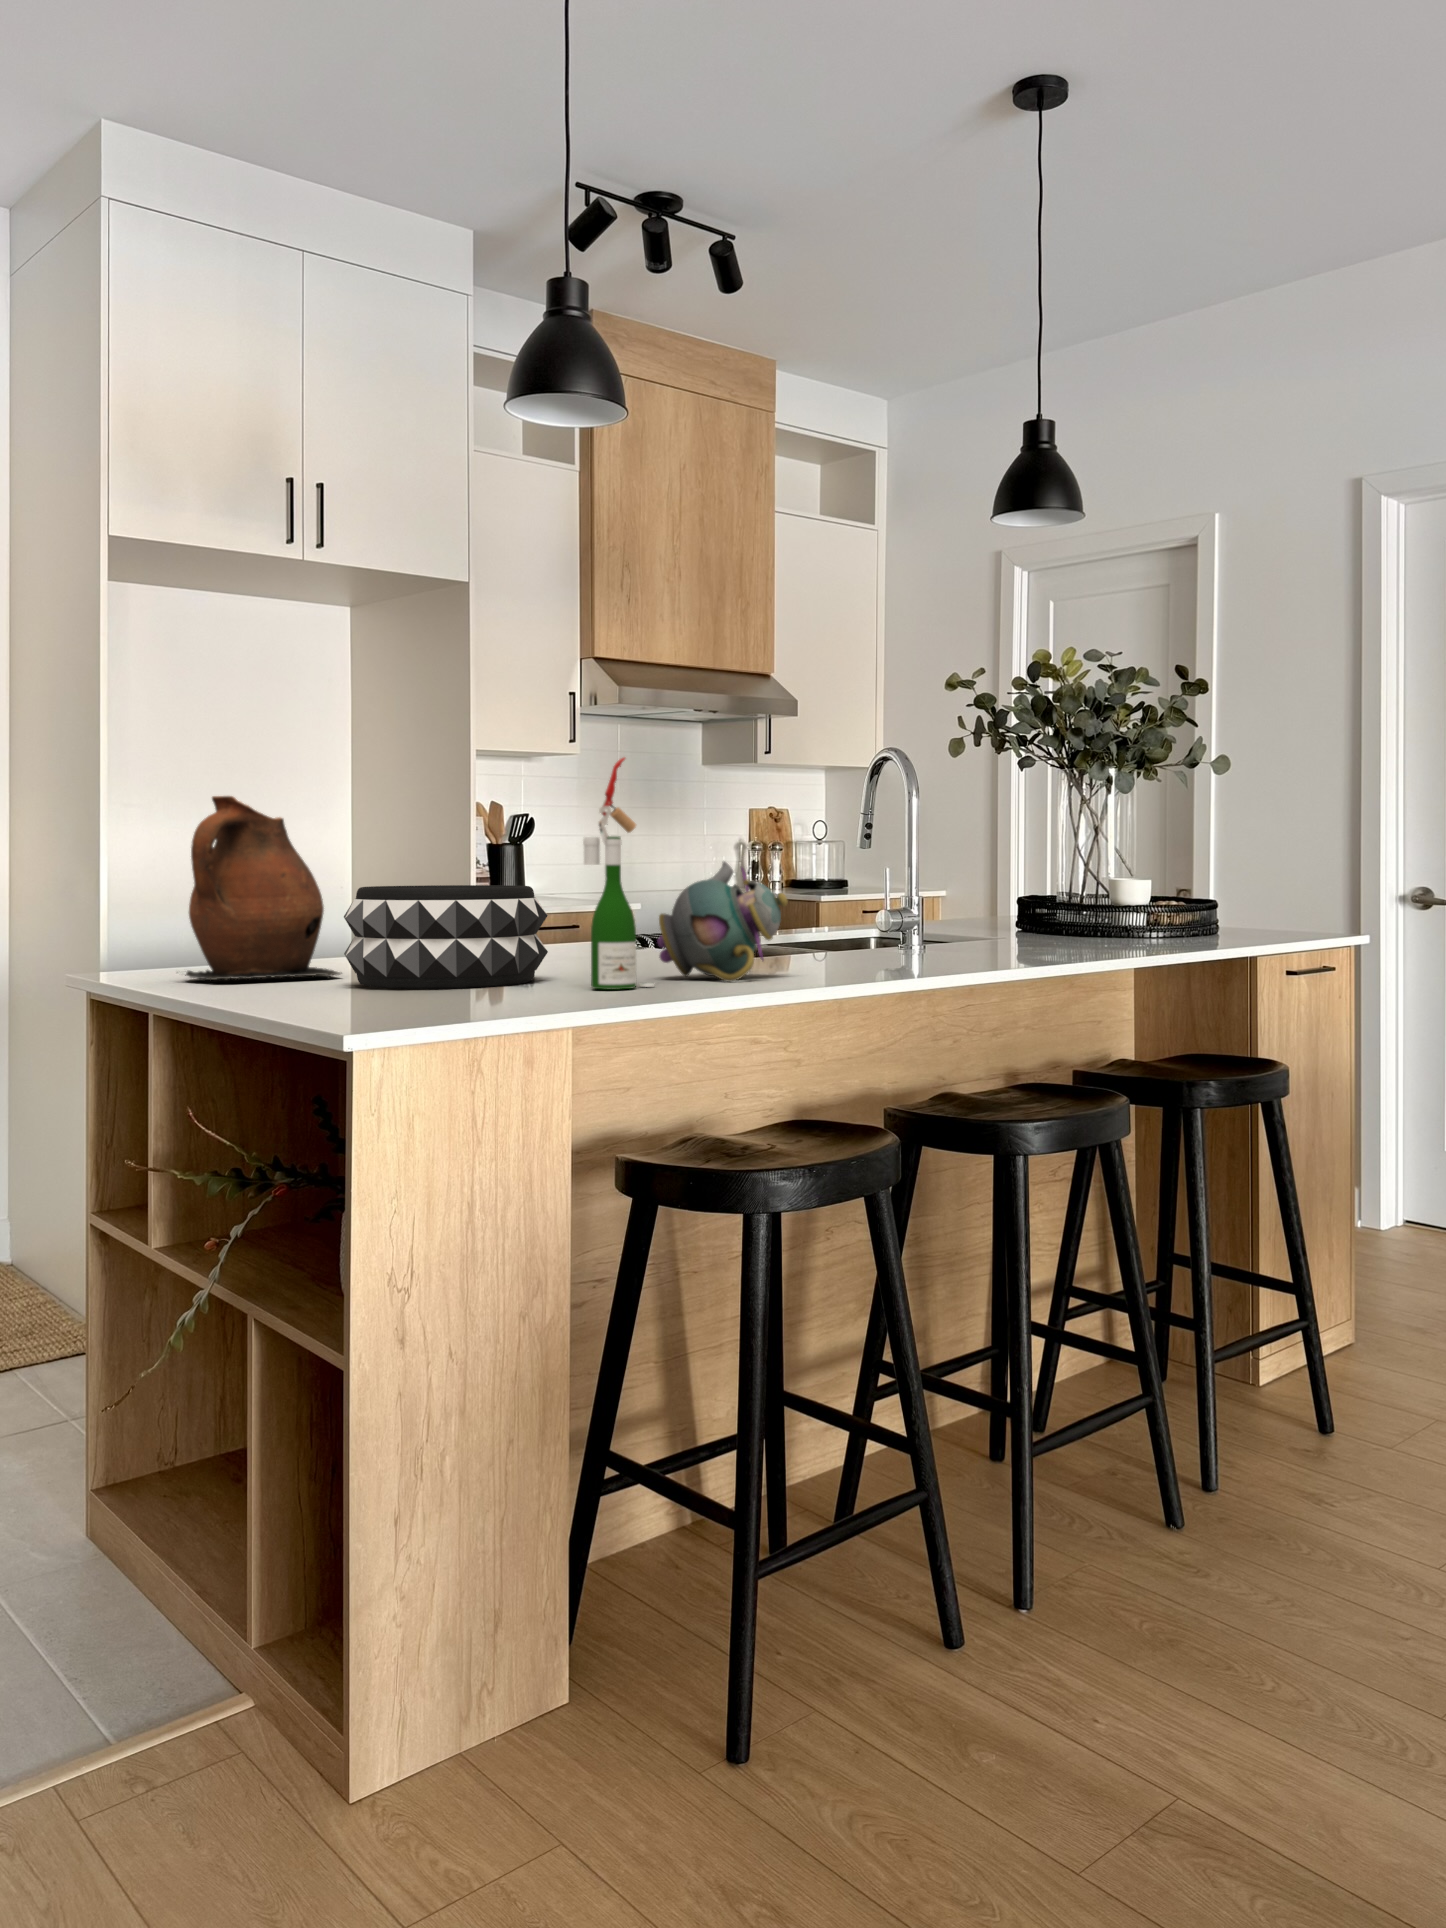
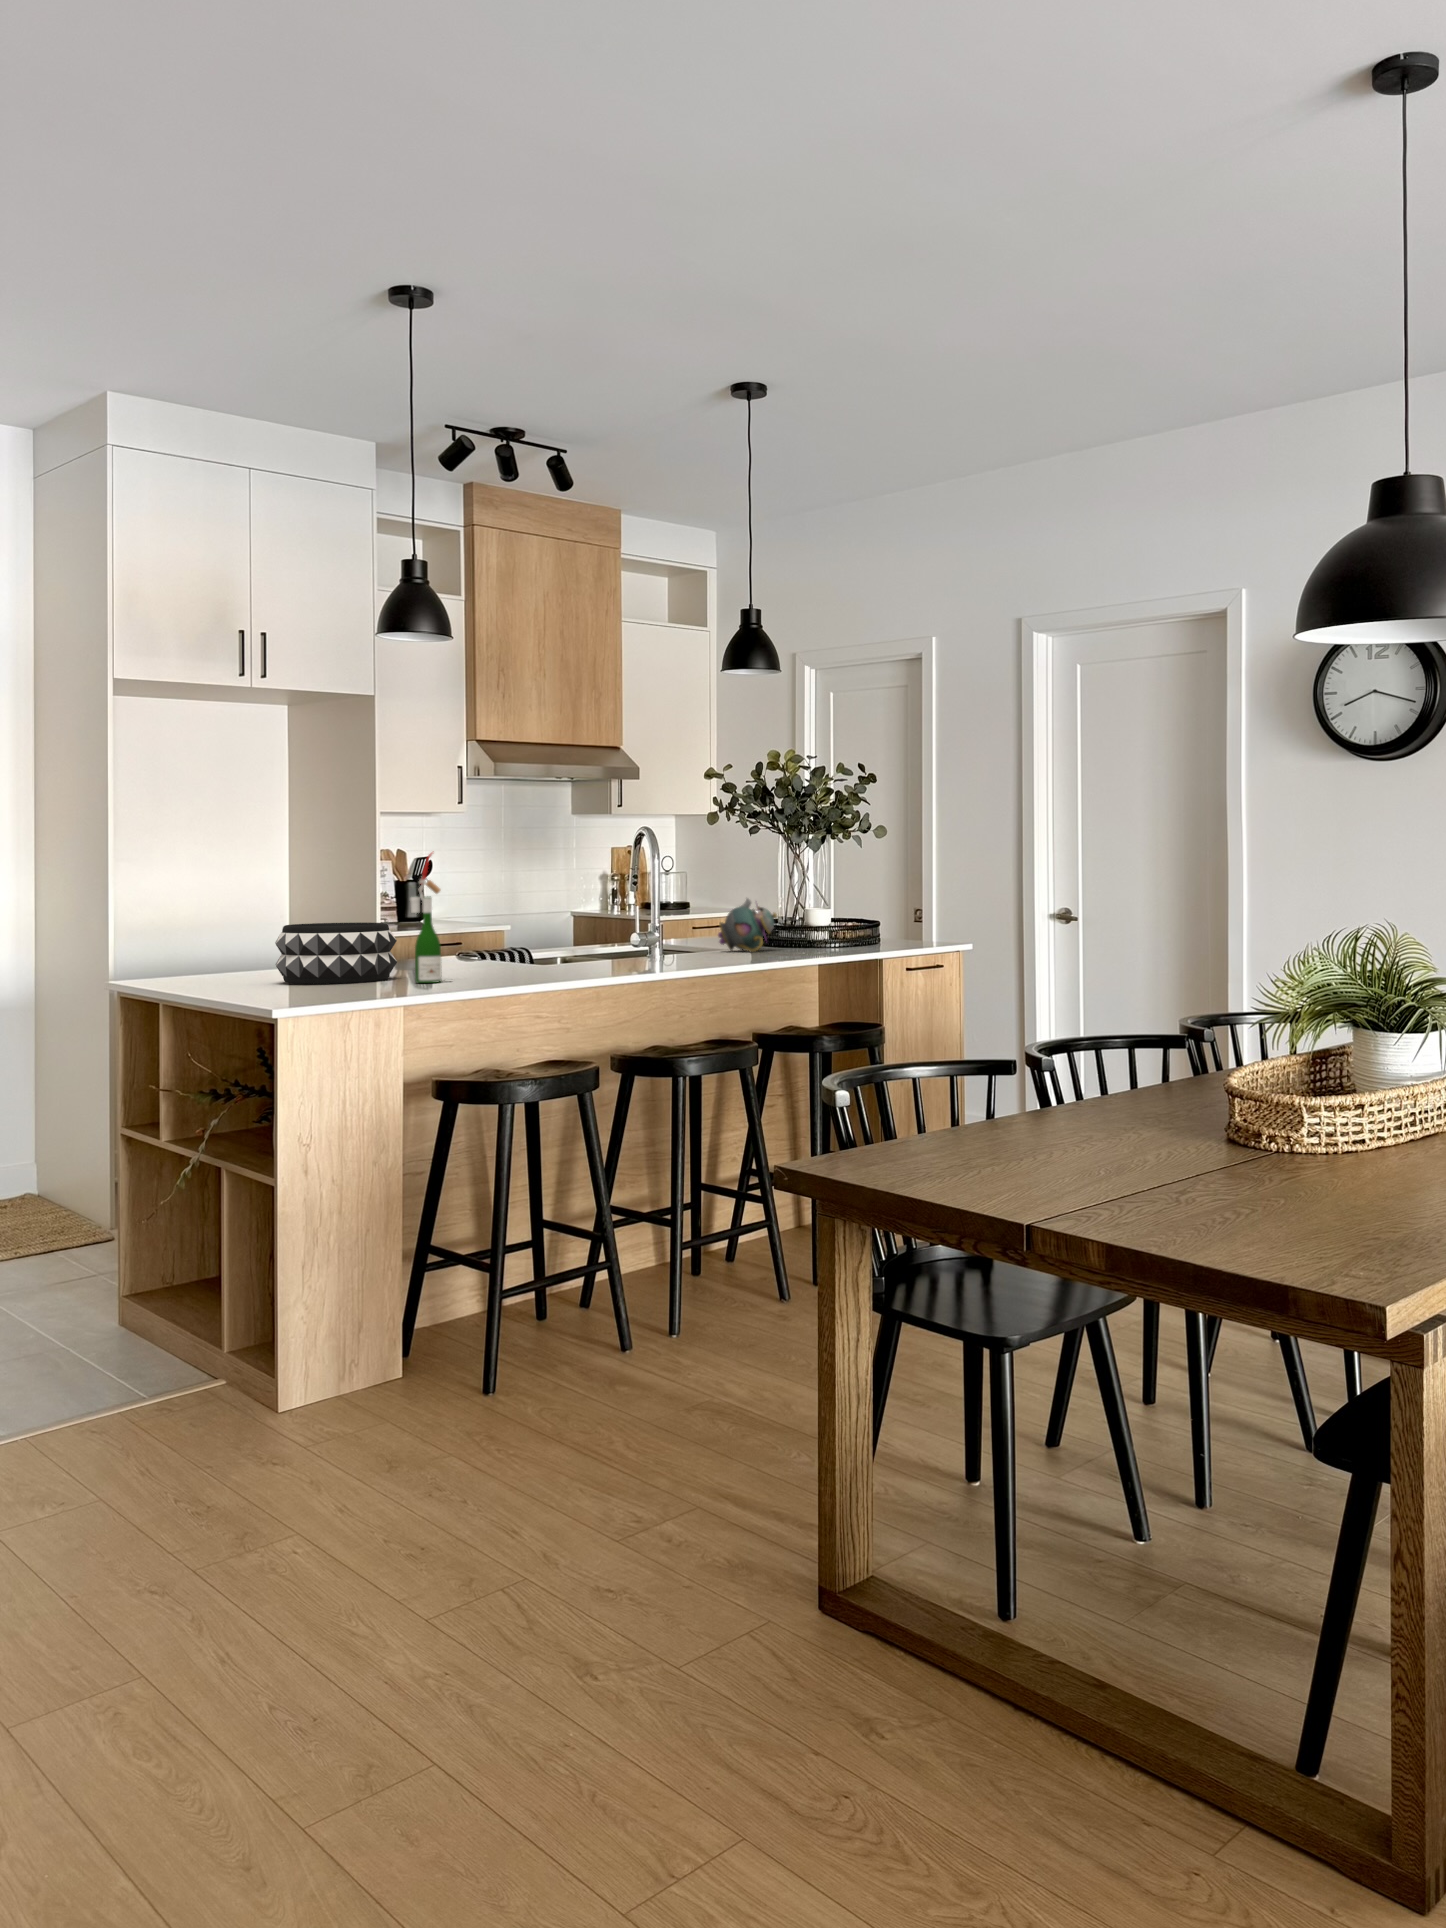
ceramic pitcher: present [185,796,341,980] -> none [174,870,277,981]
teapot: present [658,862,788,981] -> present [718,899,777,952]

